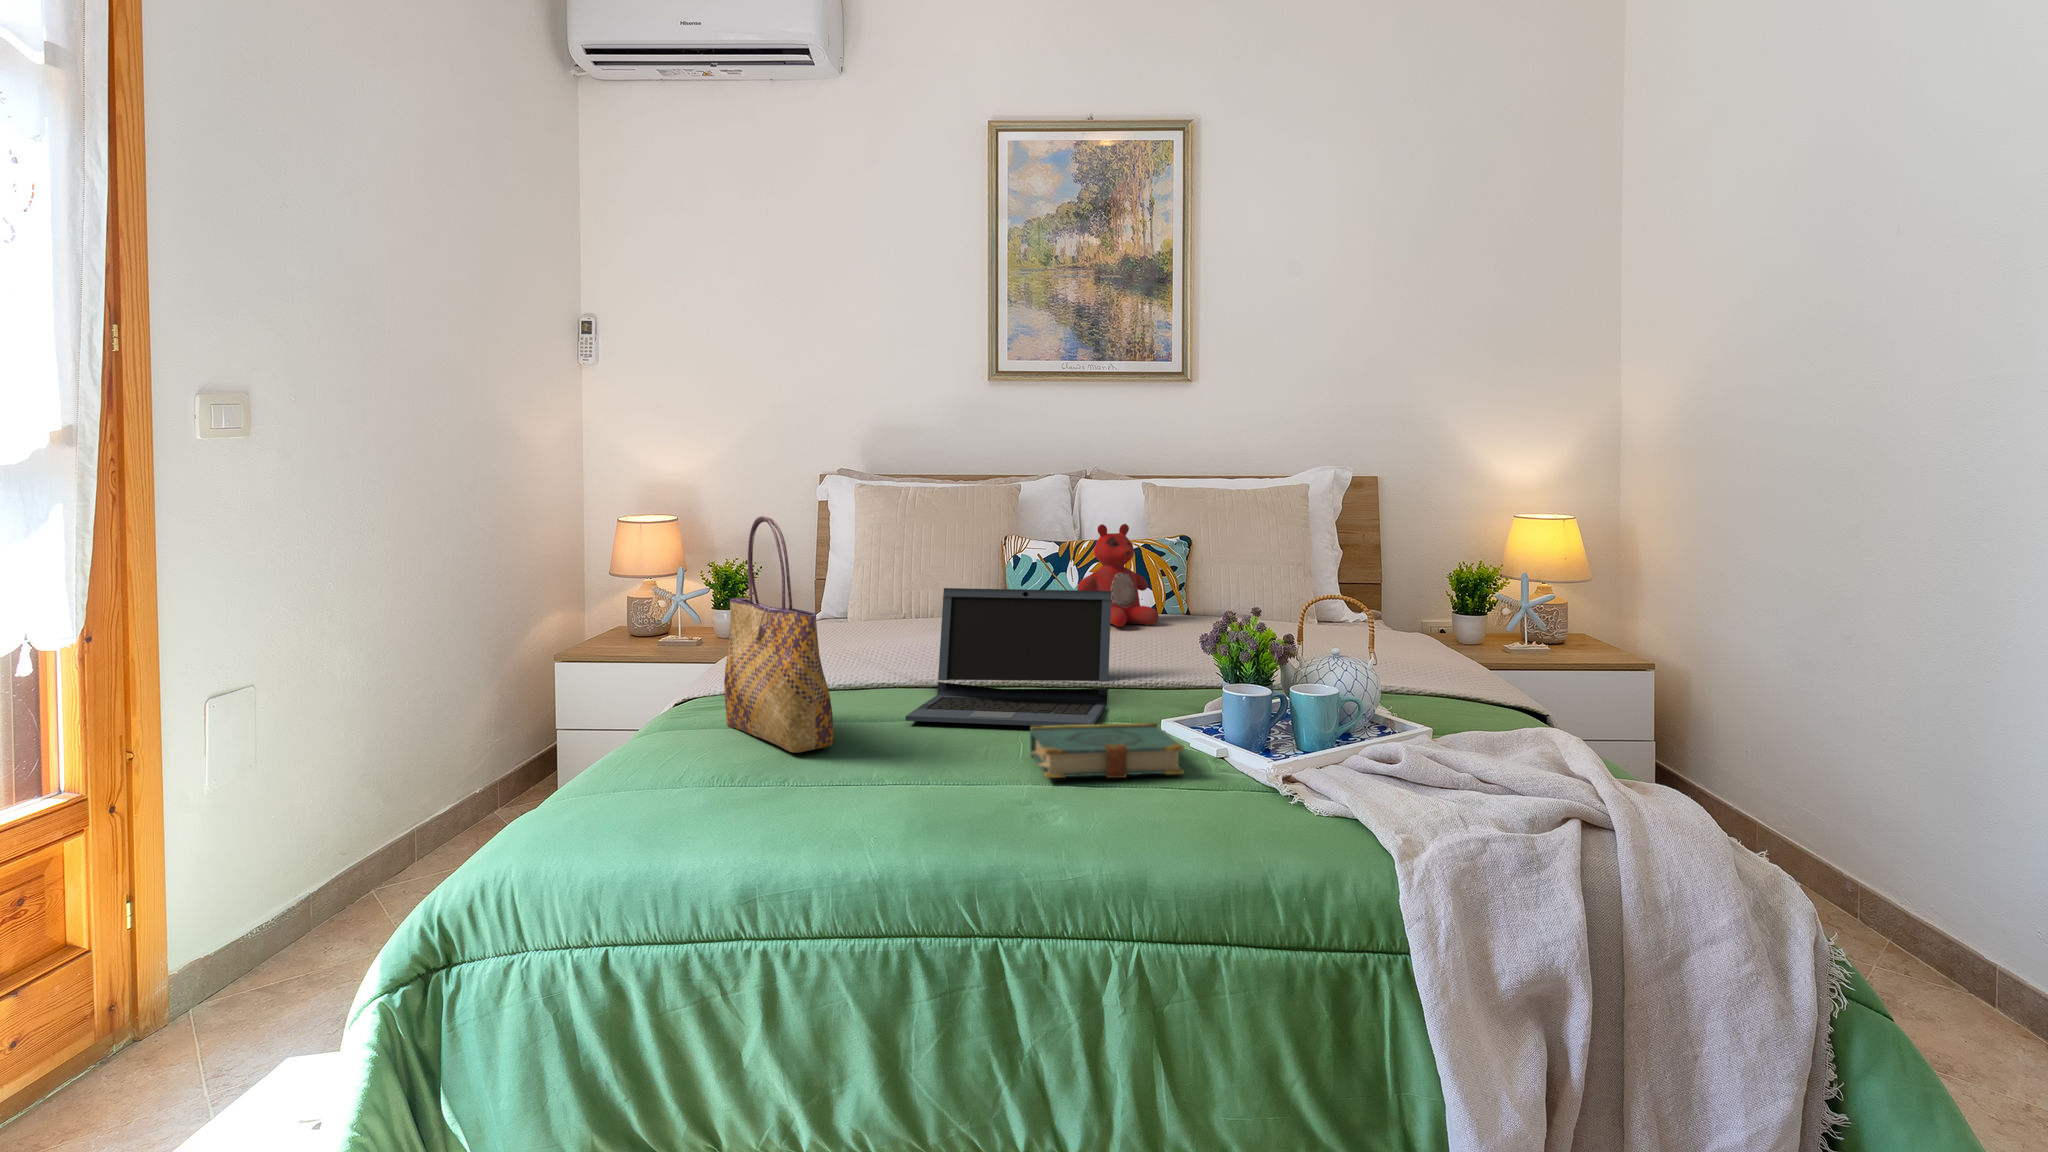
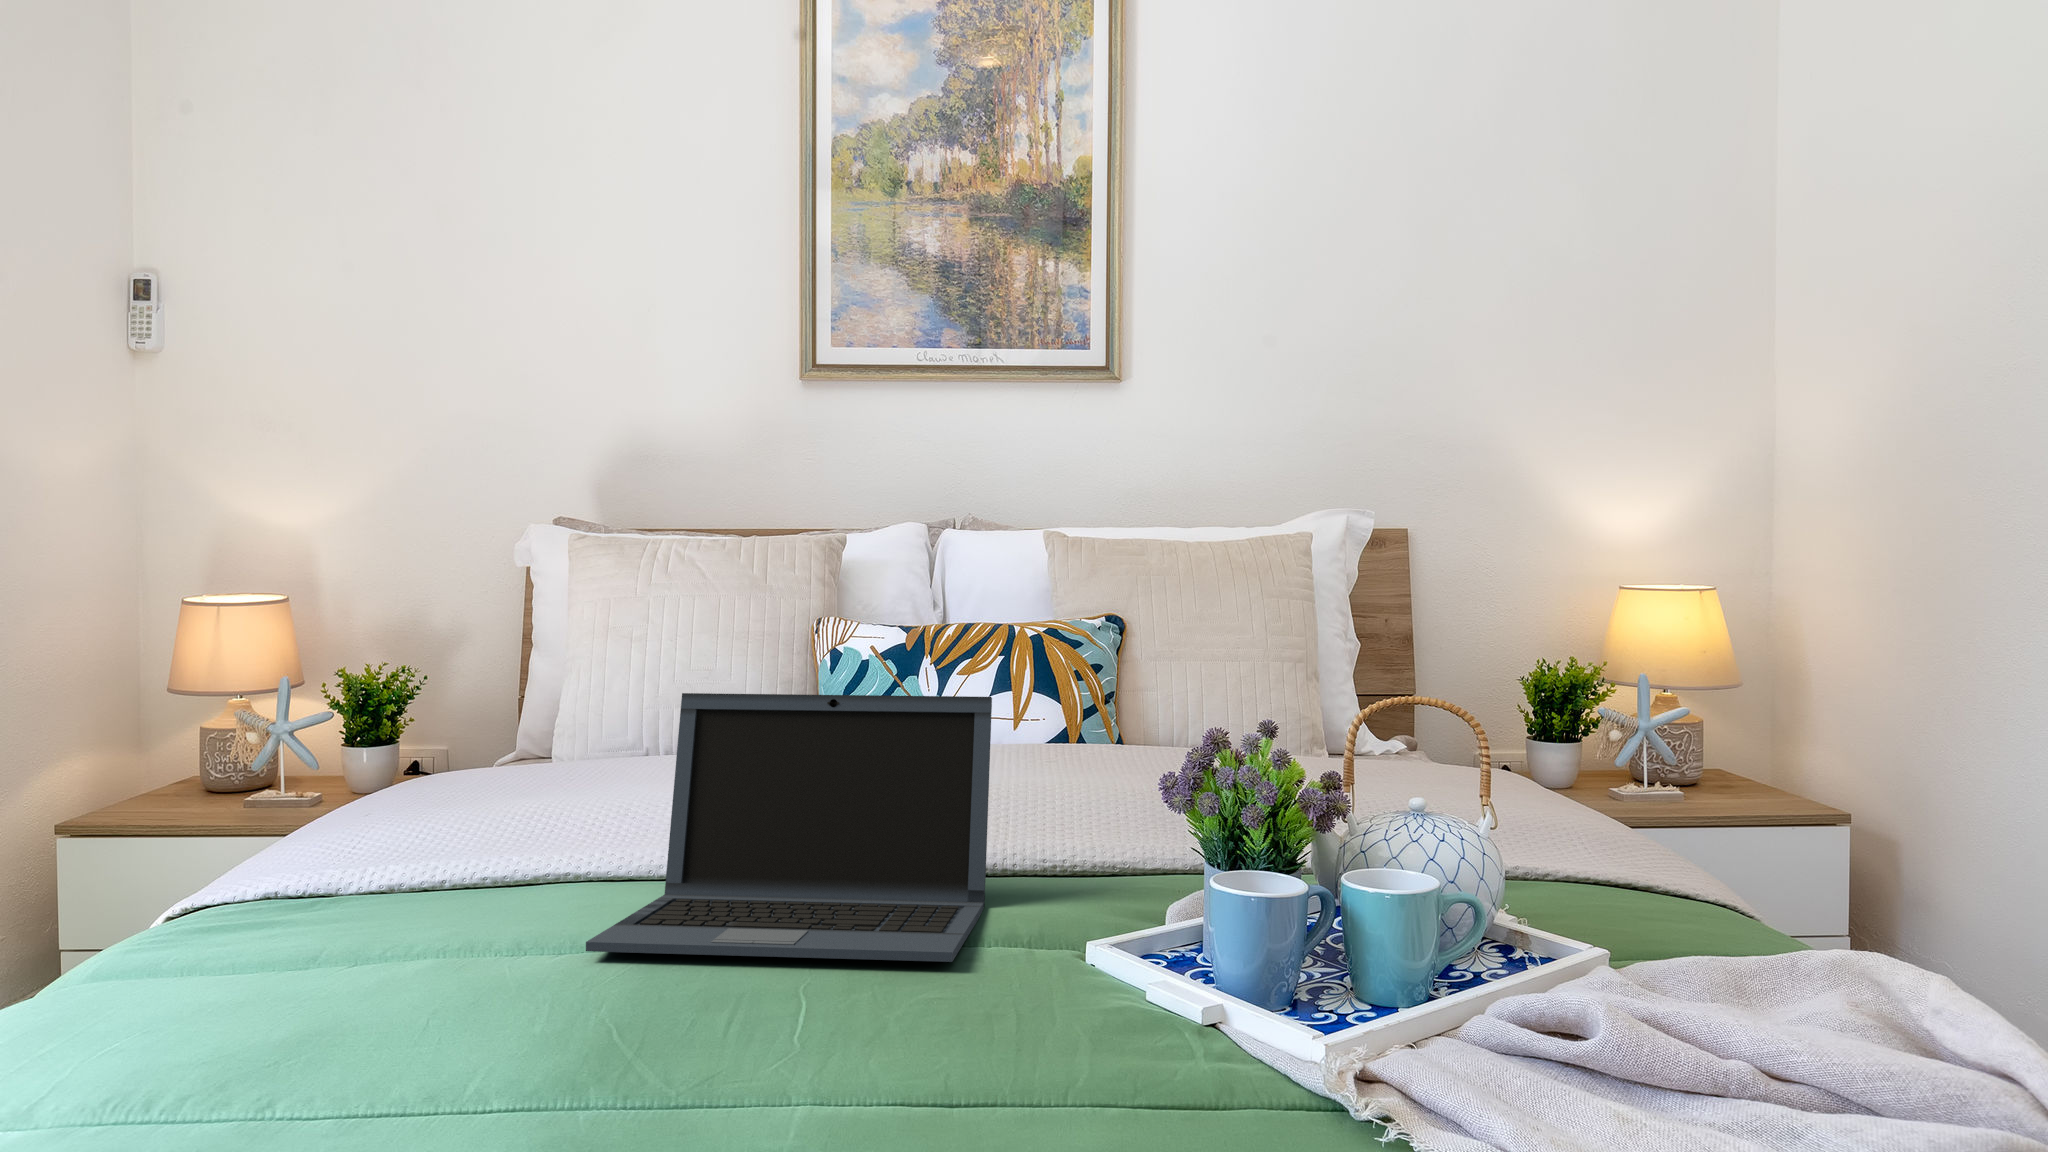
tote bag: present [724,516,834,753] -> none [219,541,418,1032]
stuffed bear: present [1077,524,1159,627] -> none [935,589,1074,764]
book: present [1030,723,1184,778] -> none [820,954,1141,1088]

